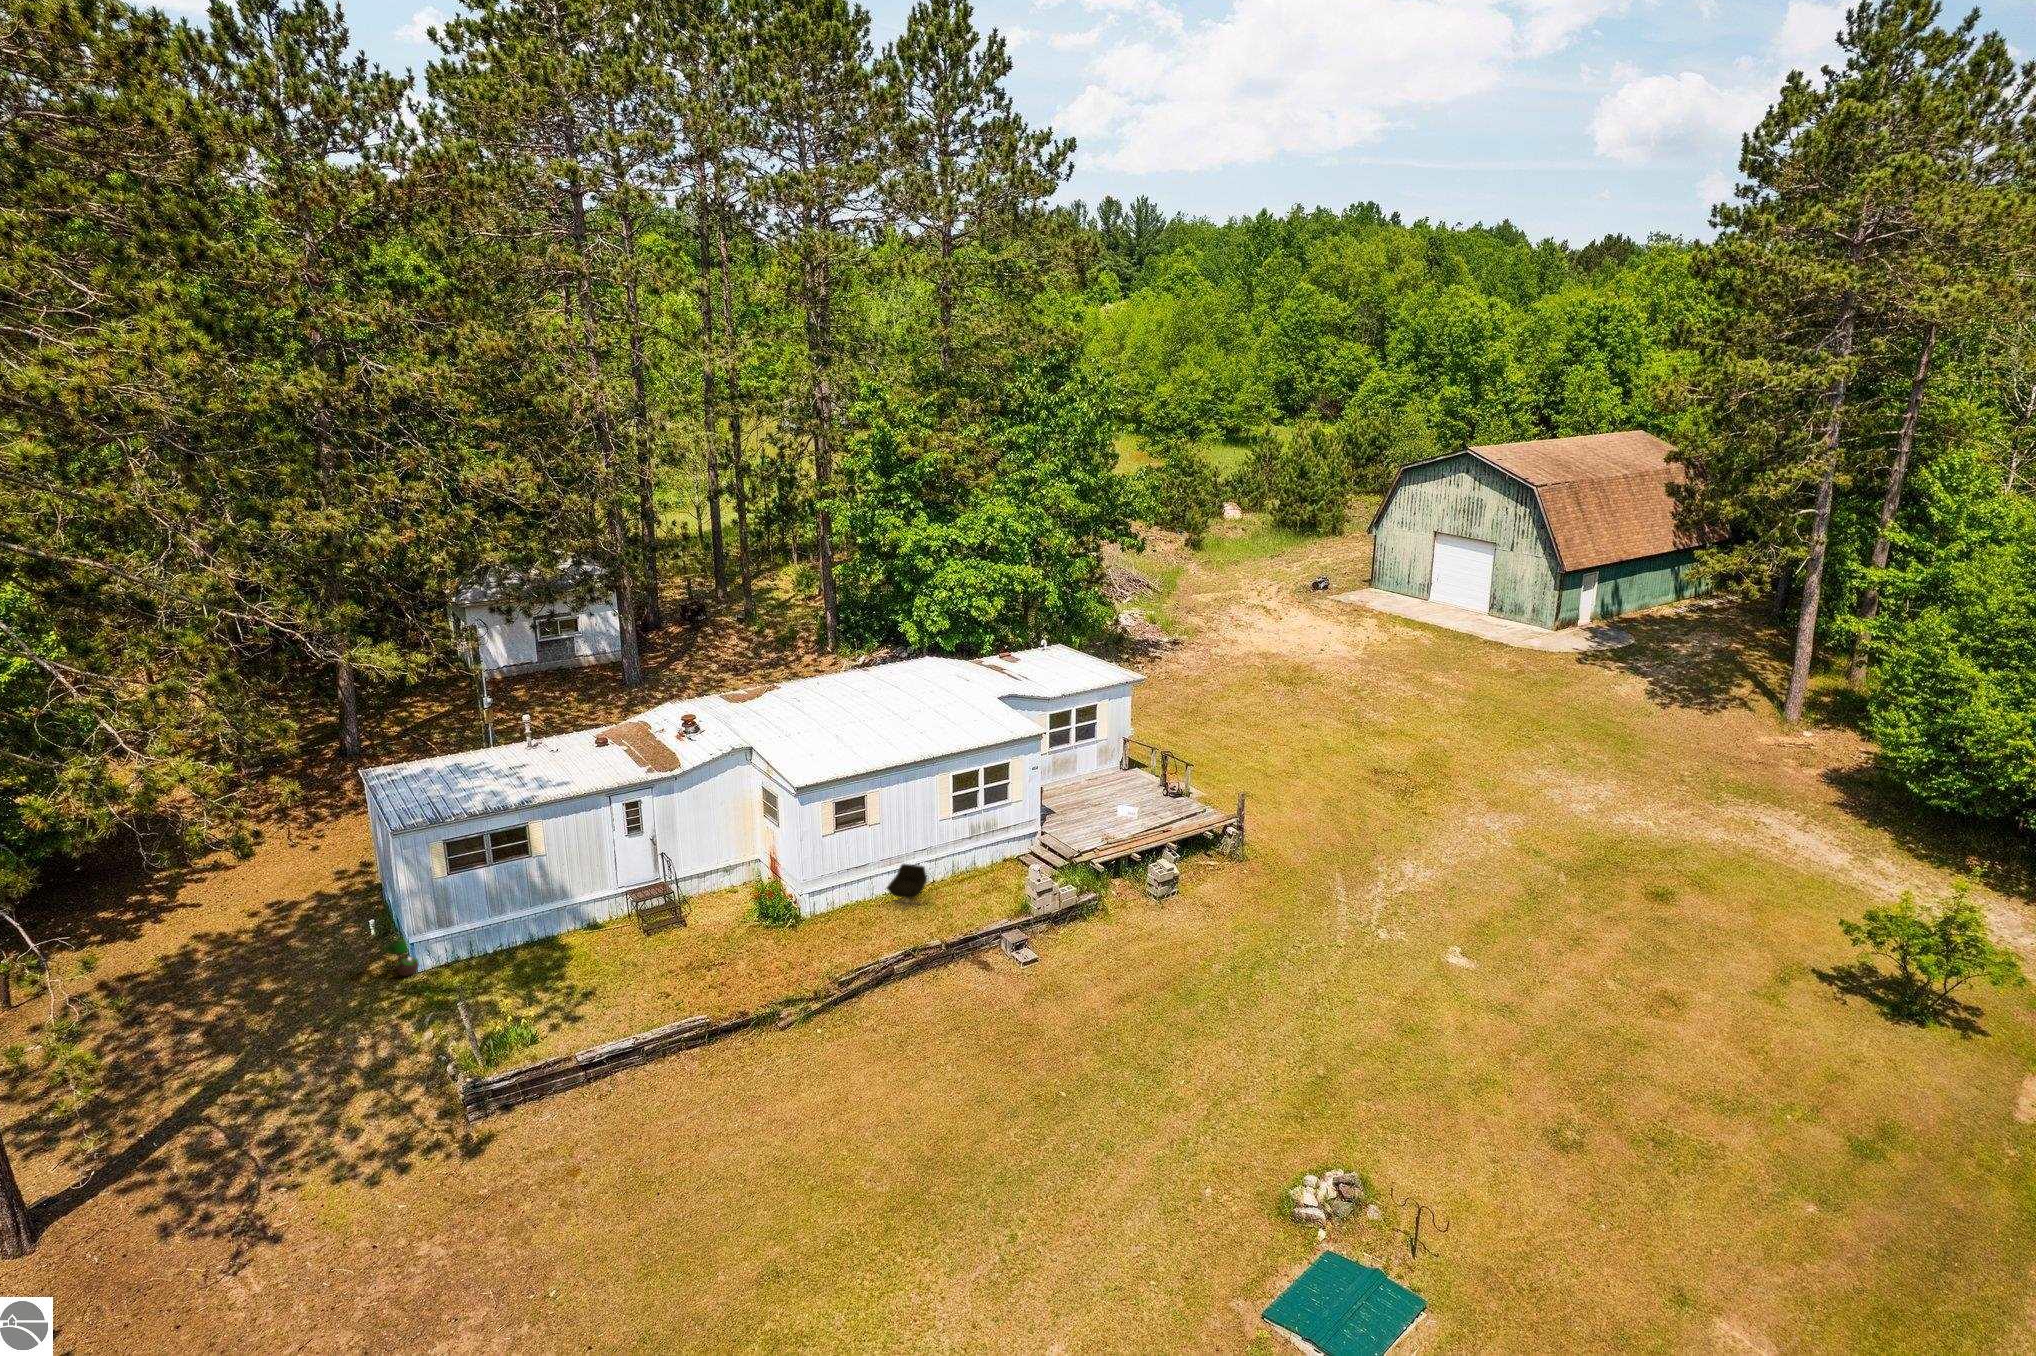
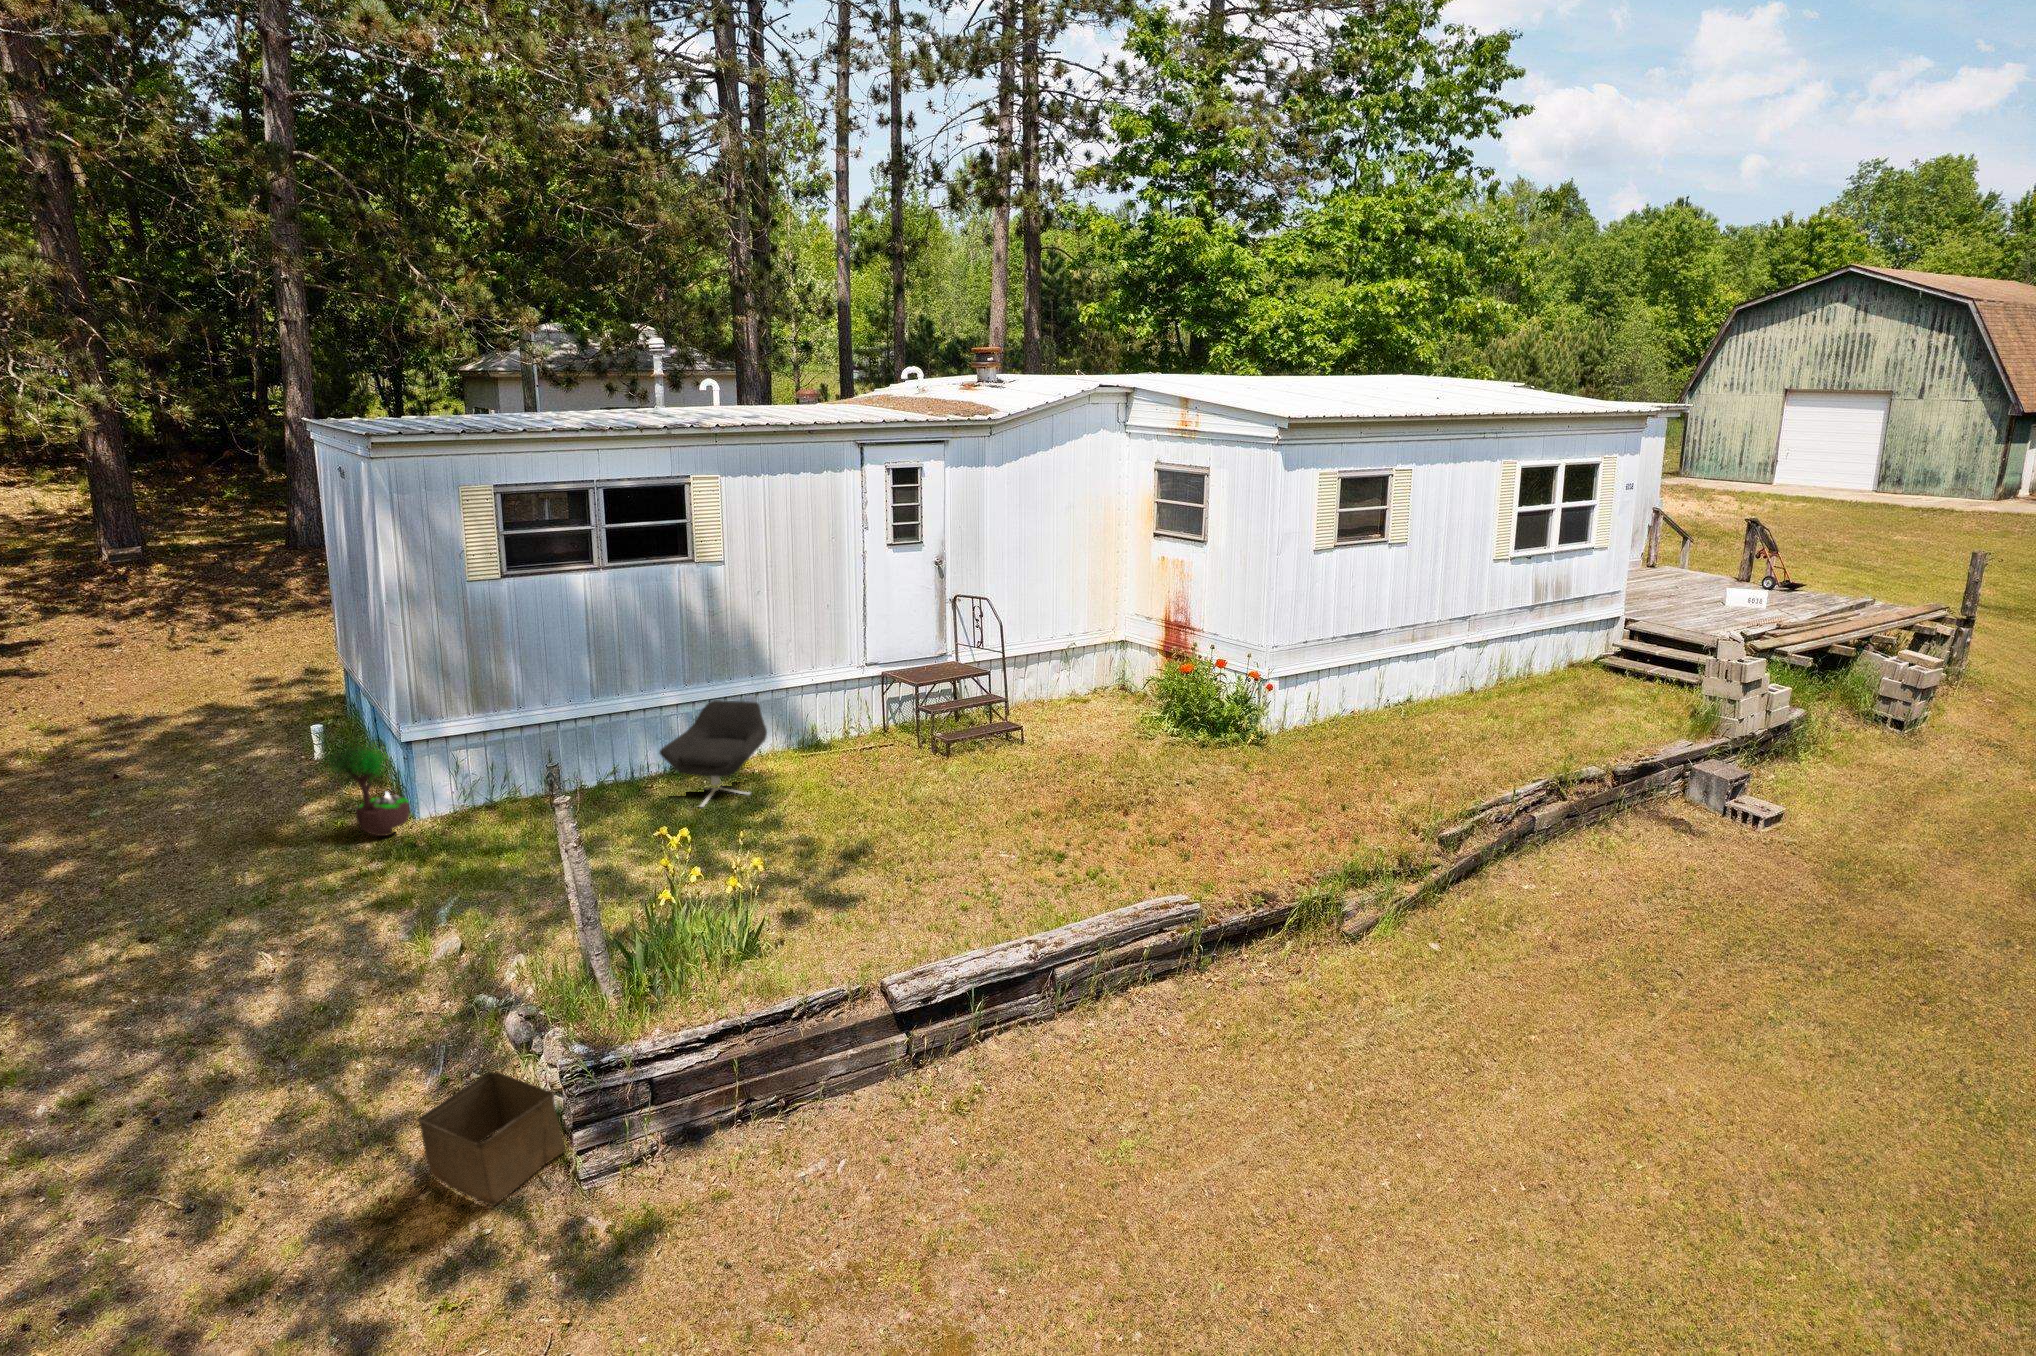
lounge chair: present [887,864,927,909] -> present [660,700,767,807]
storage bin: none [419,1088,467,1131] -> present [417,1072,565,1206]

